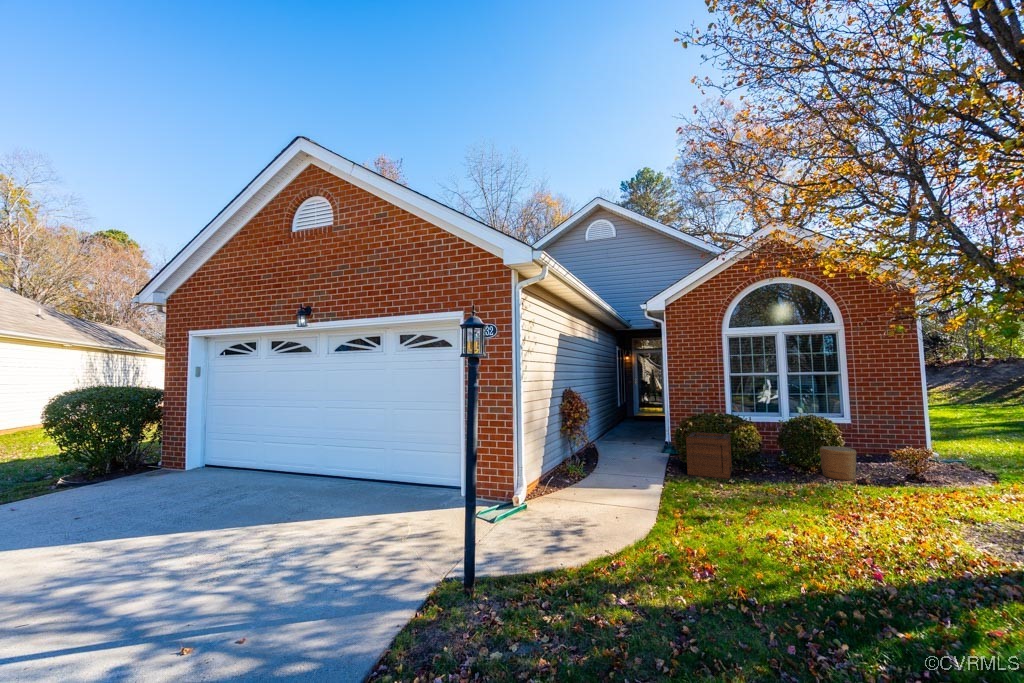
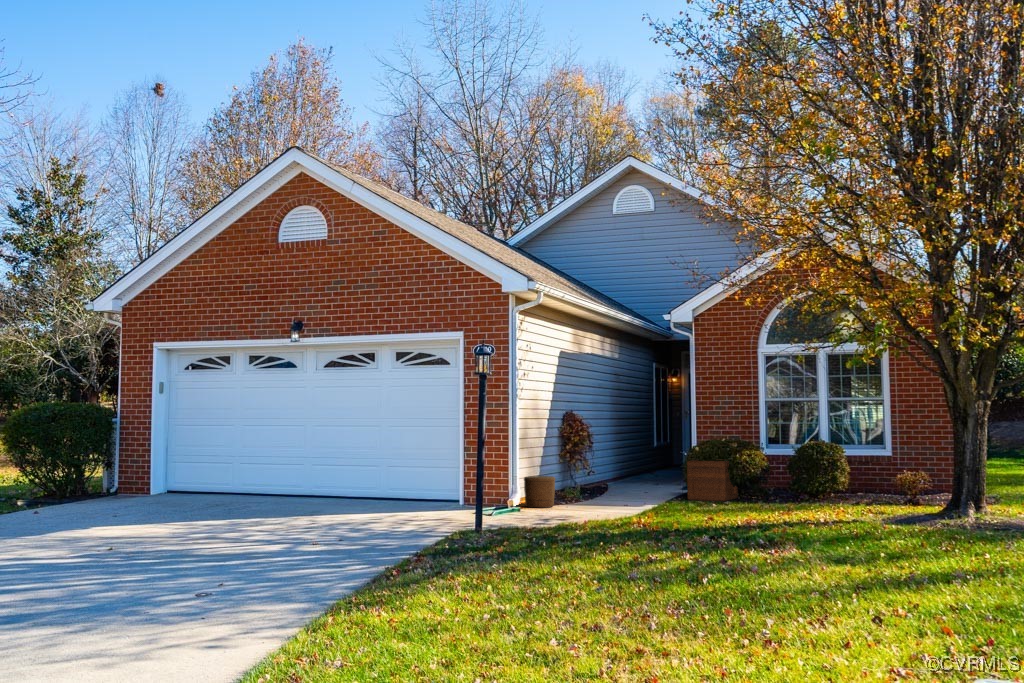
woven basket: present [819,446,857,480] -> present [524,476,555,508]

